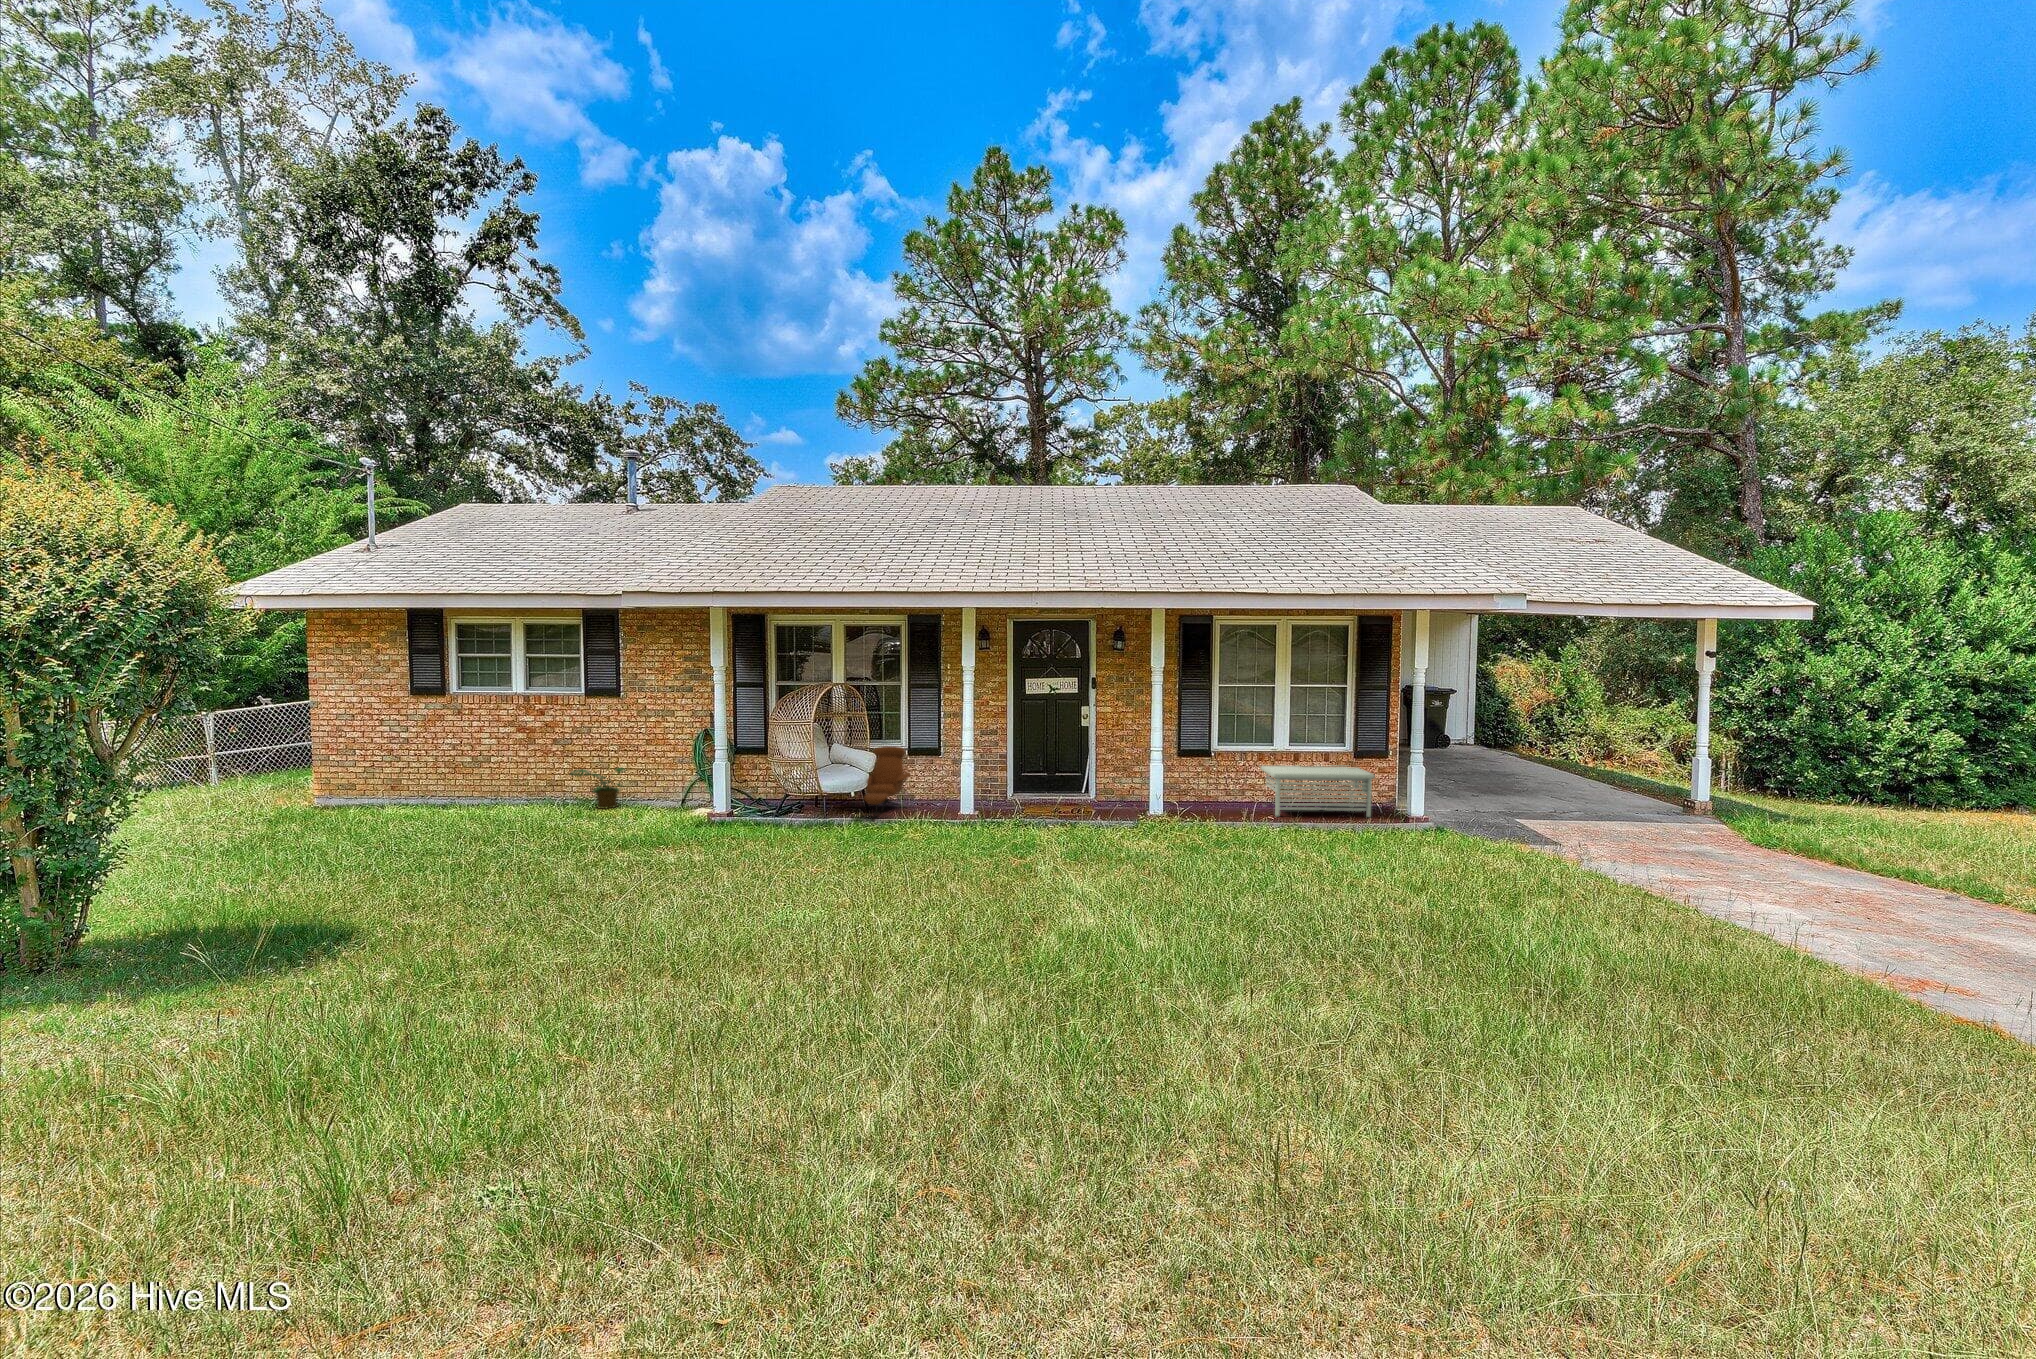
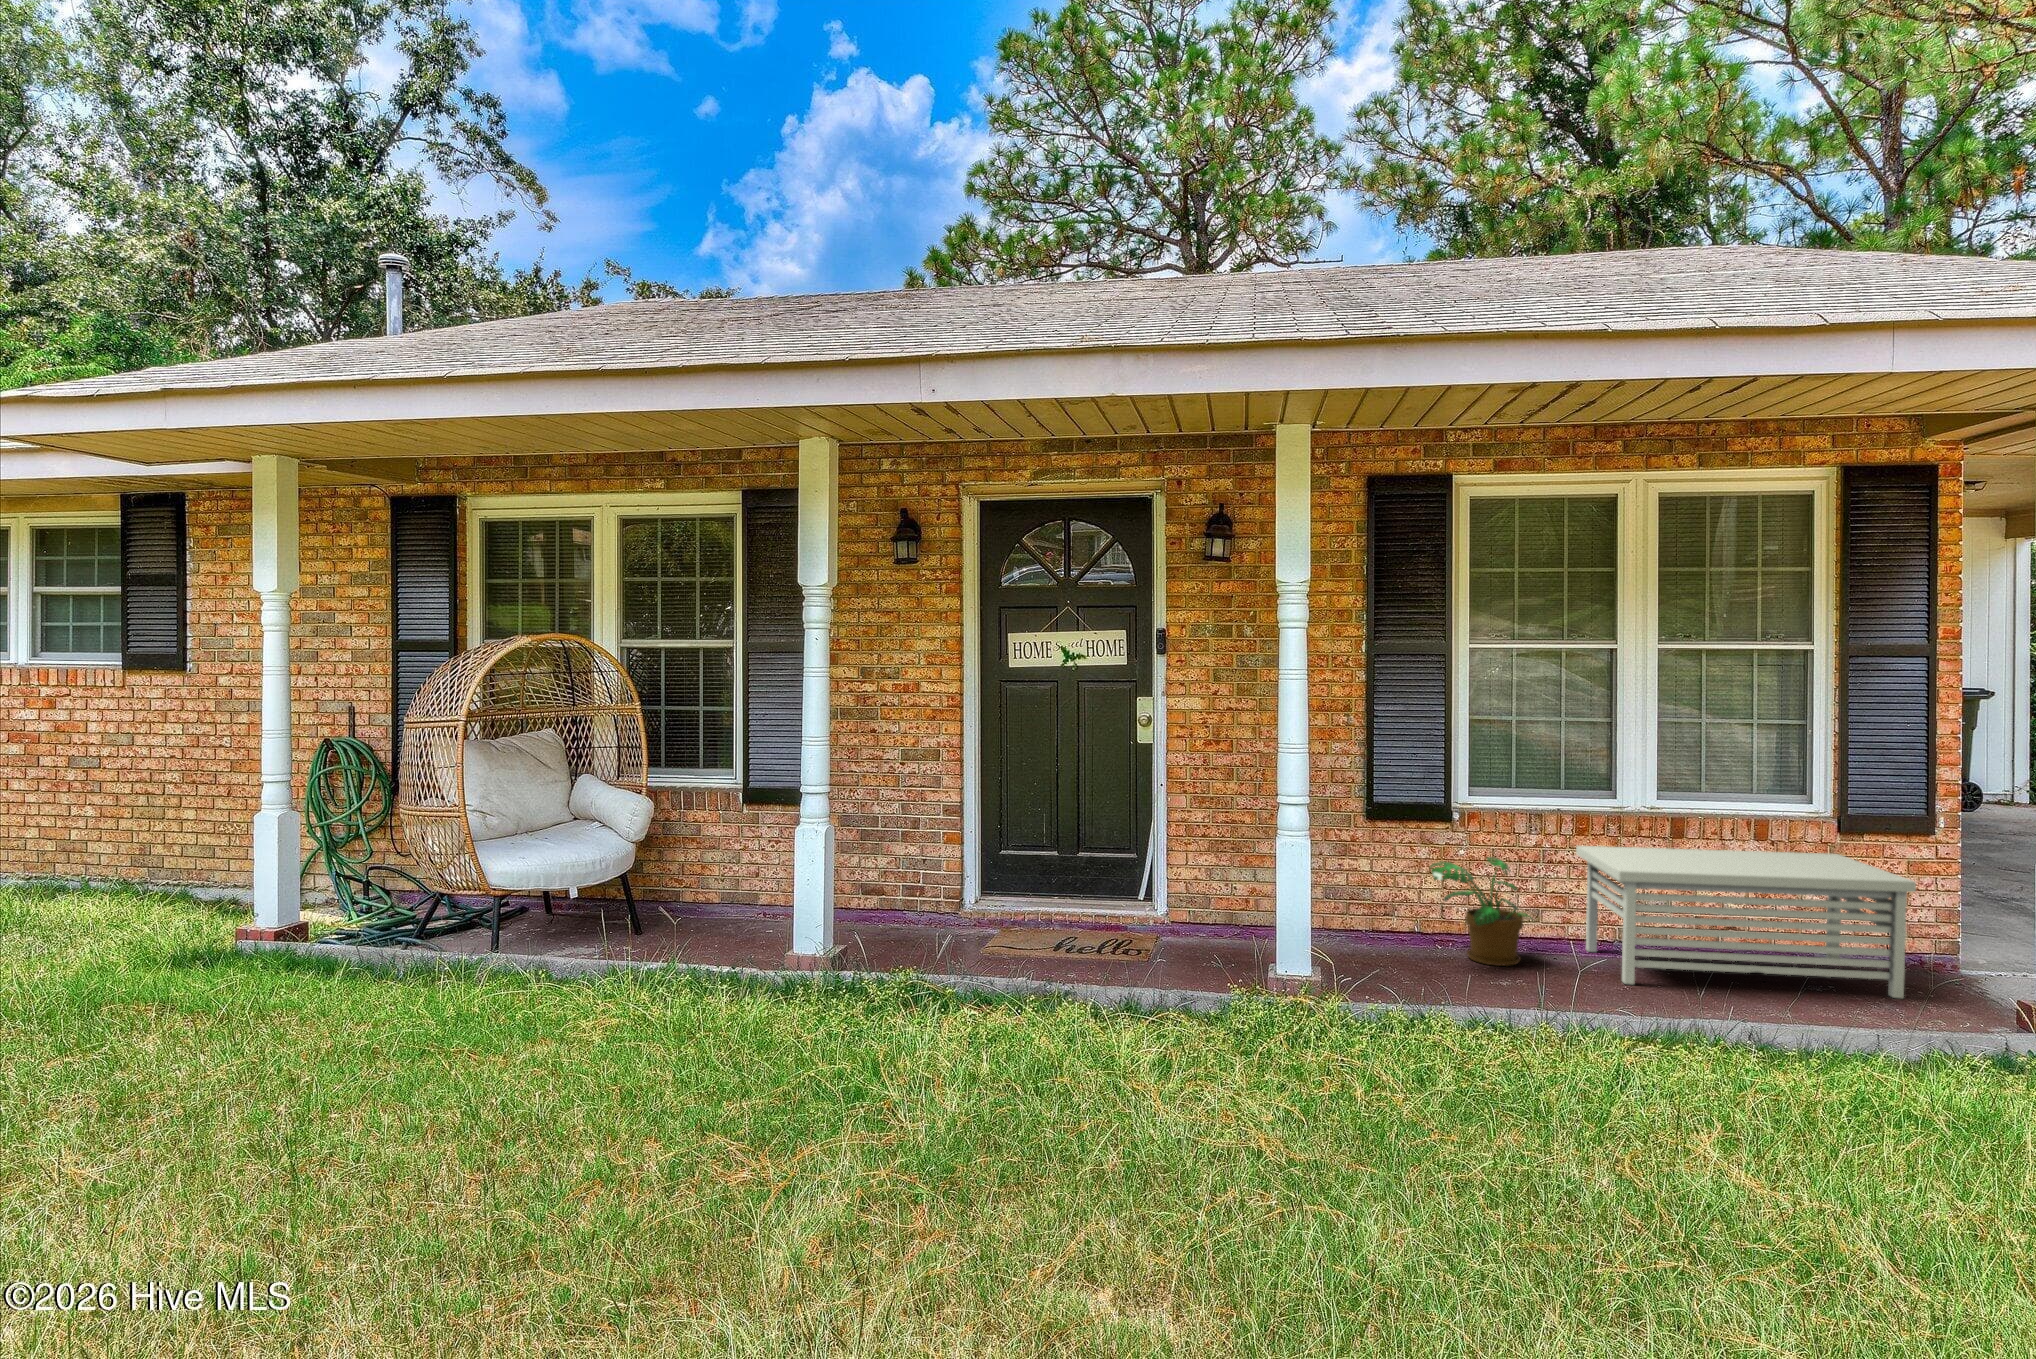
lounge chair: present [864,746,911,818] -> none [593,782,736,958]
potted plant: present [570,768,626,809] -> present [1430,857,1532,966]

